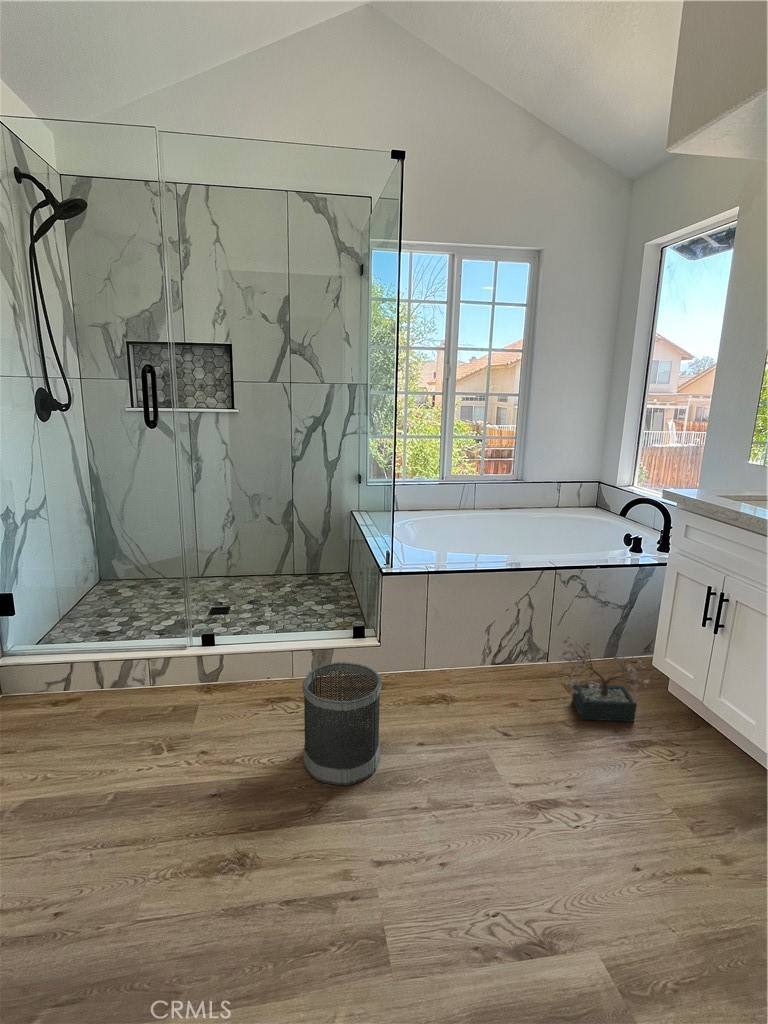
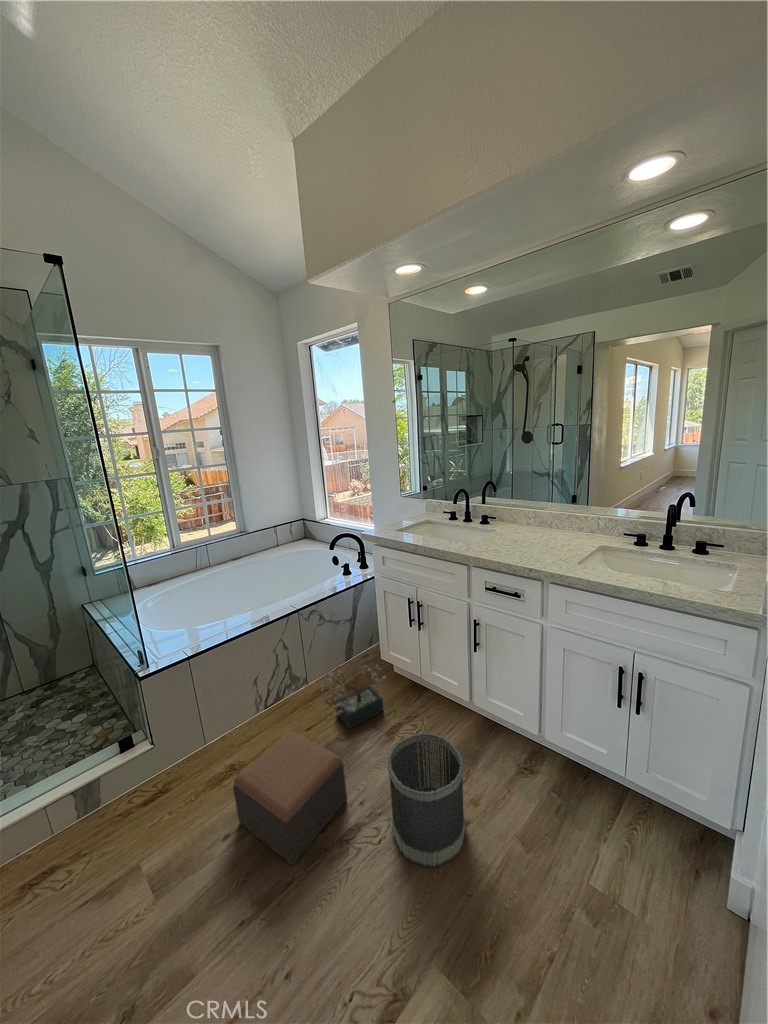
wastebasket: present [303,662,381,785] -> present [387,732,465,868]
footstool: none [437,678,558,793] -> present [233,731,347,865]

